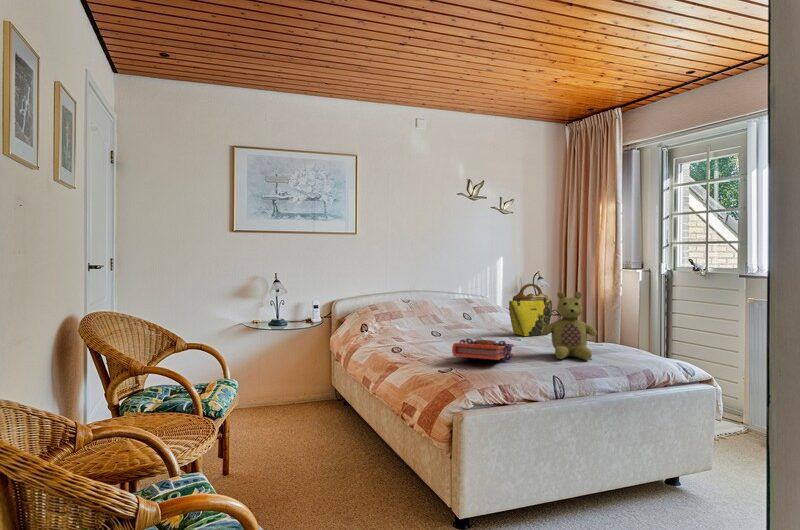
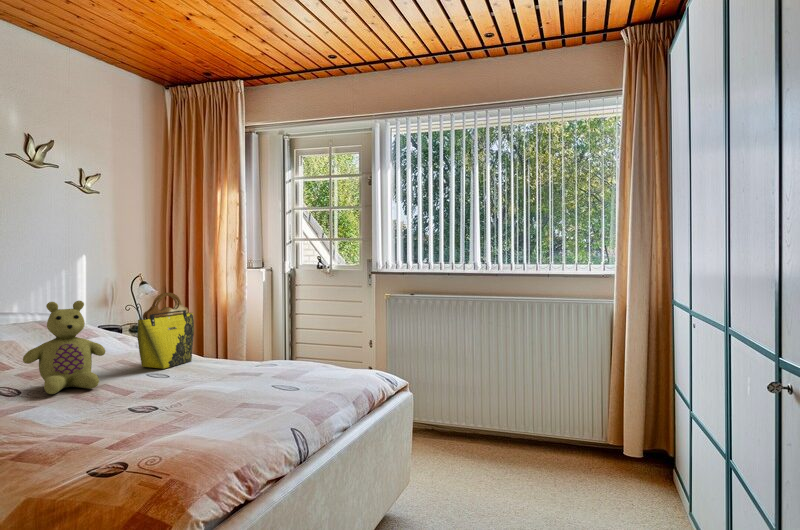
stuffed bear: present [542,292,597,360] -> present [23,301,105,394]
book: present [452,338,514,362] -> none [101,388,201,434]

